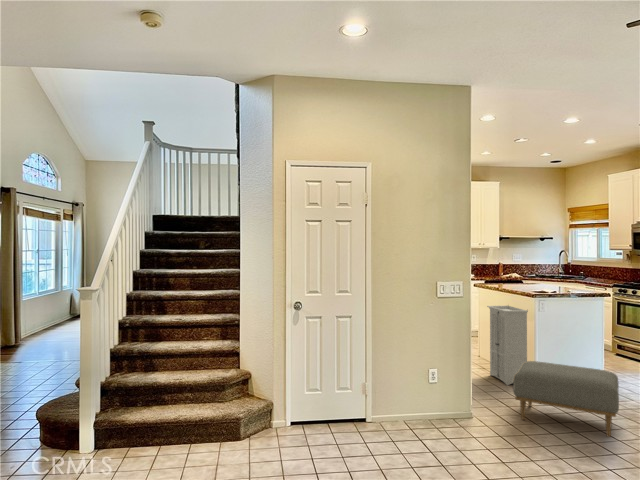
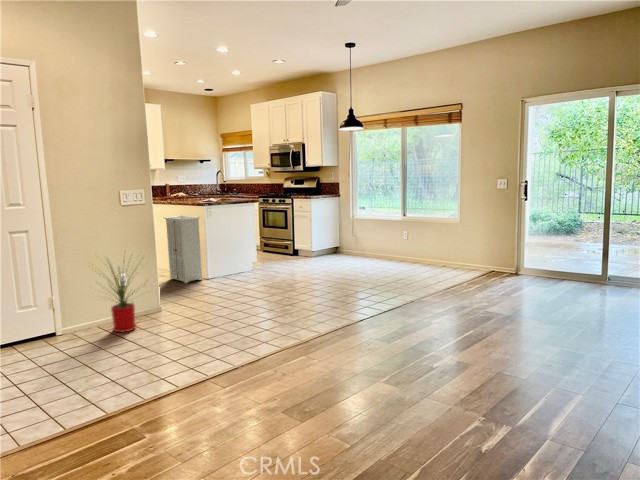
house plant: none [397,345,463,438] -> present [92,264,137,332]
ottoman: present [513,361,619,437] -> none [194,253,270,303]

